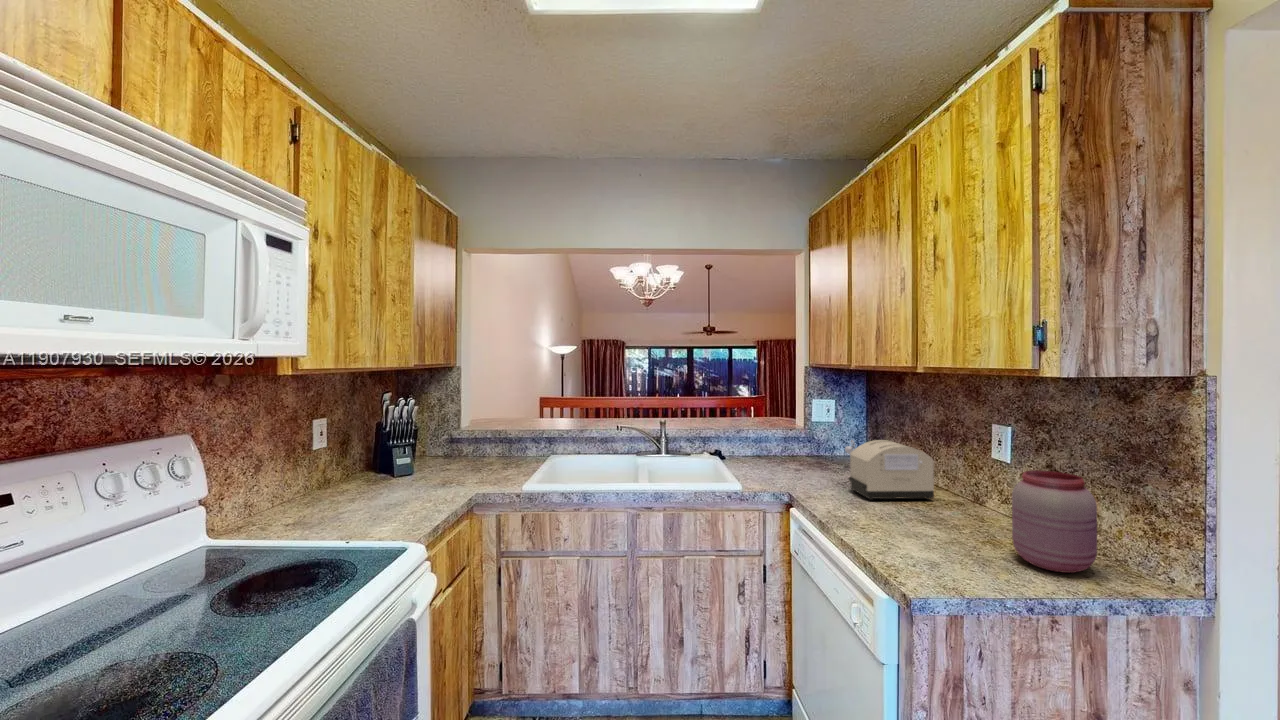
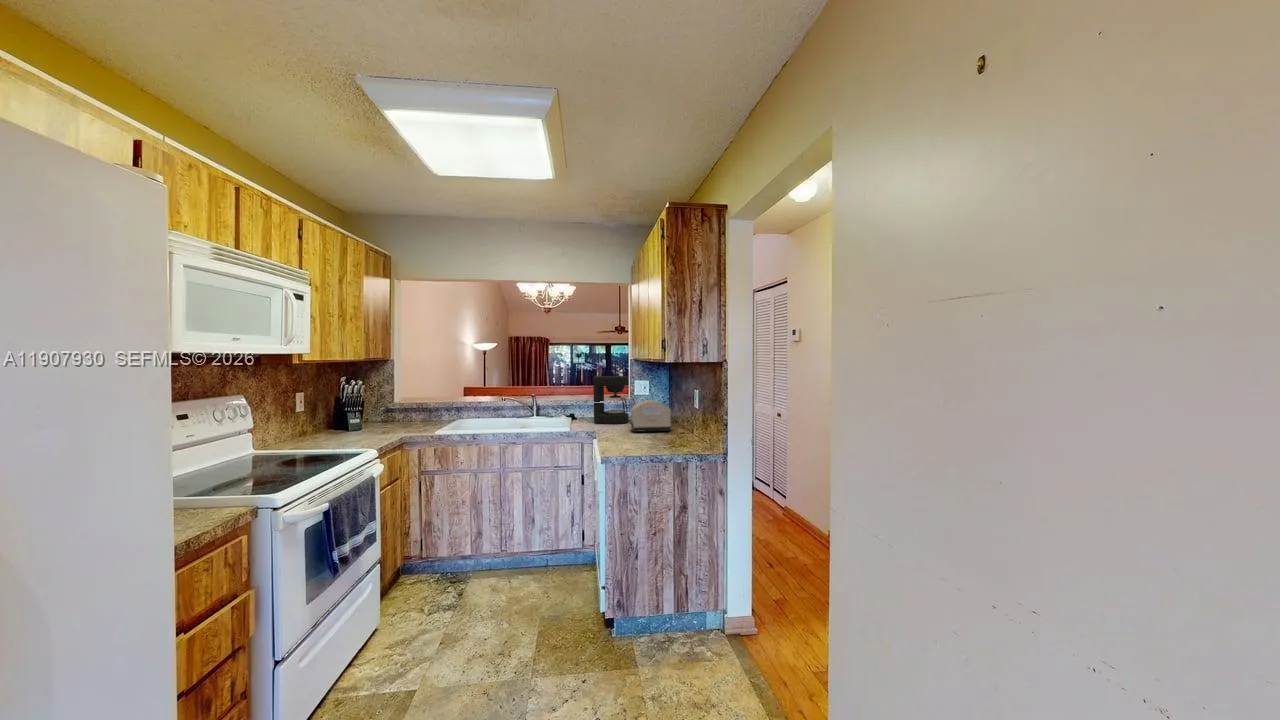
coffee maker: none [763,395,821,474] -> present [593,376,629,424]
jar: present [1012,470,1097,573] -> none [667,406,698,450]

